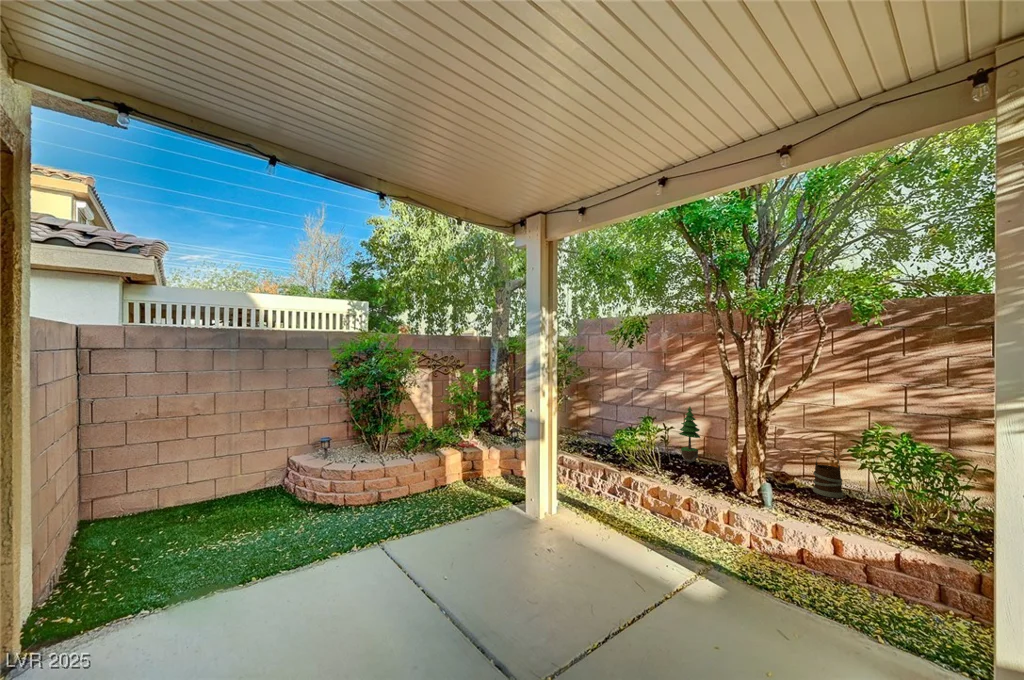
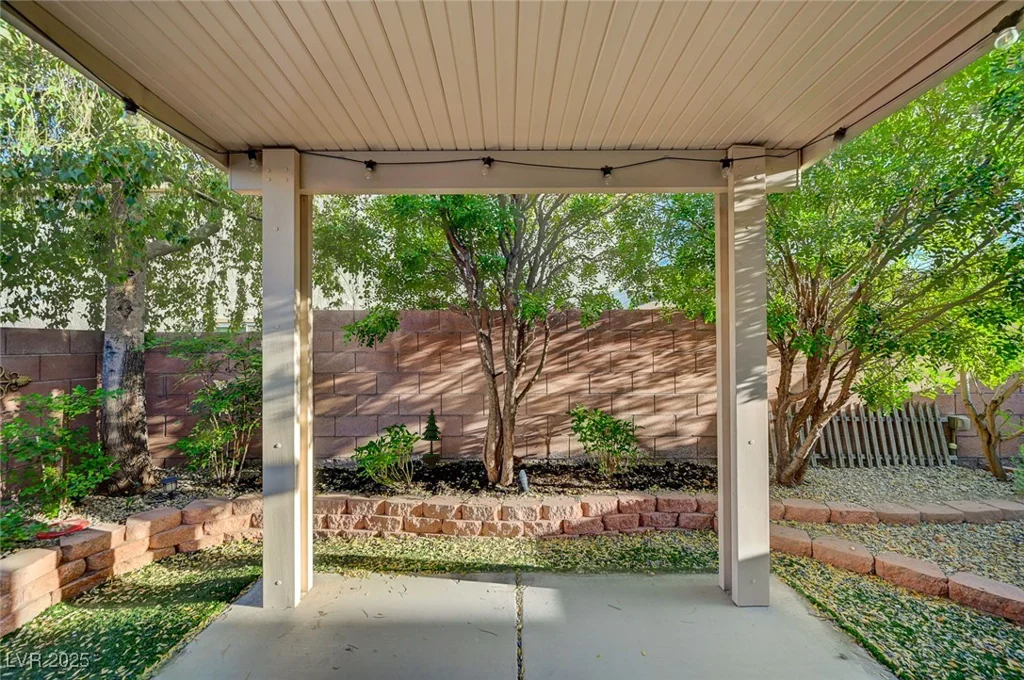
wooden bucket: present [813,451,843,498] -> none [537,432,557,470]

